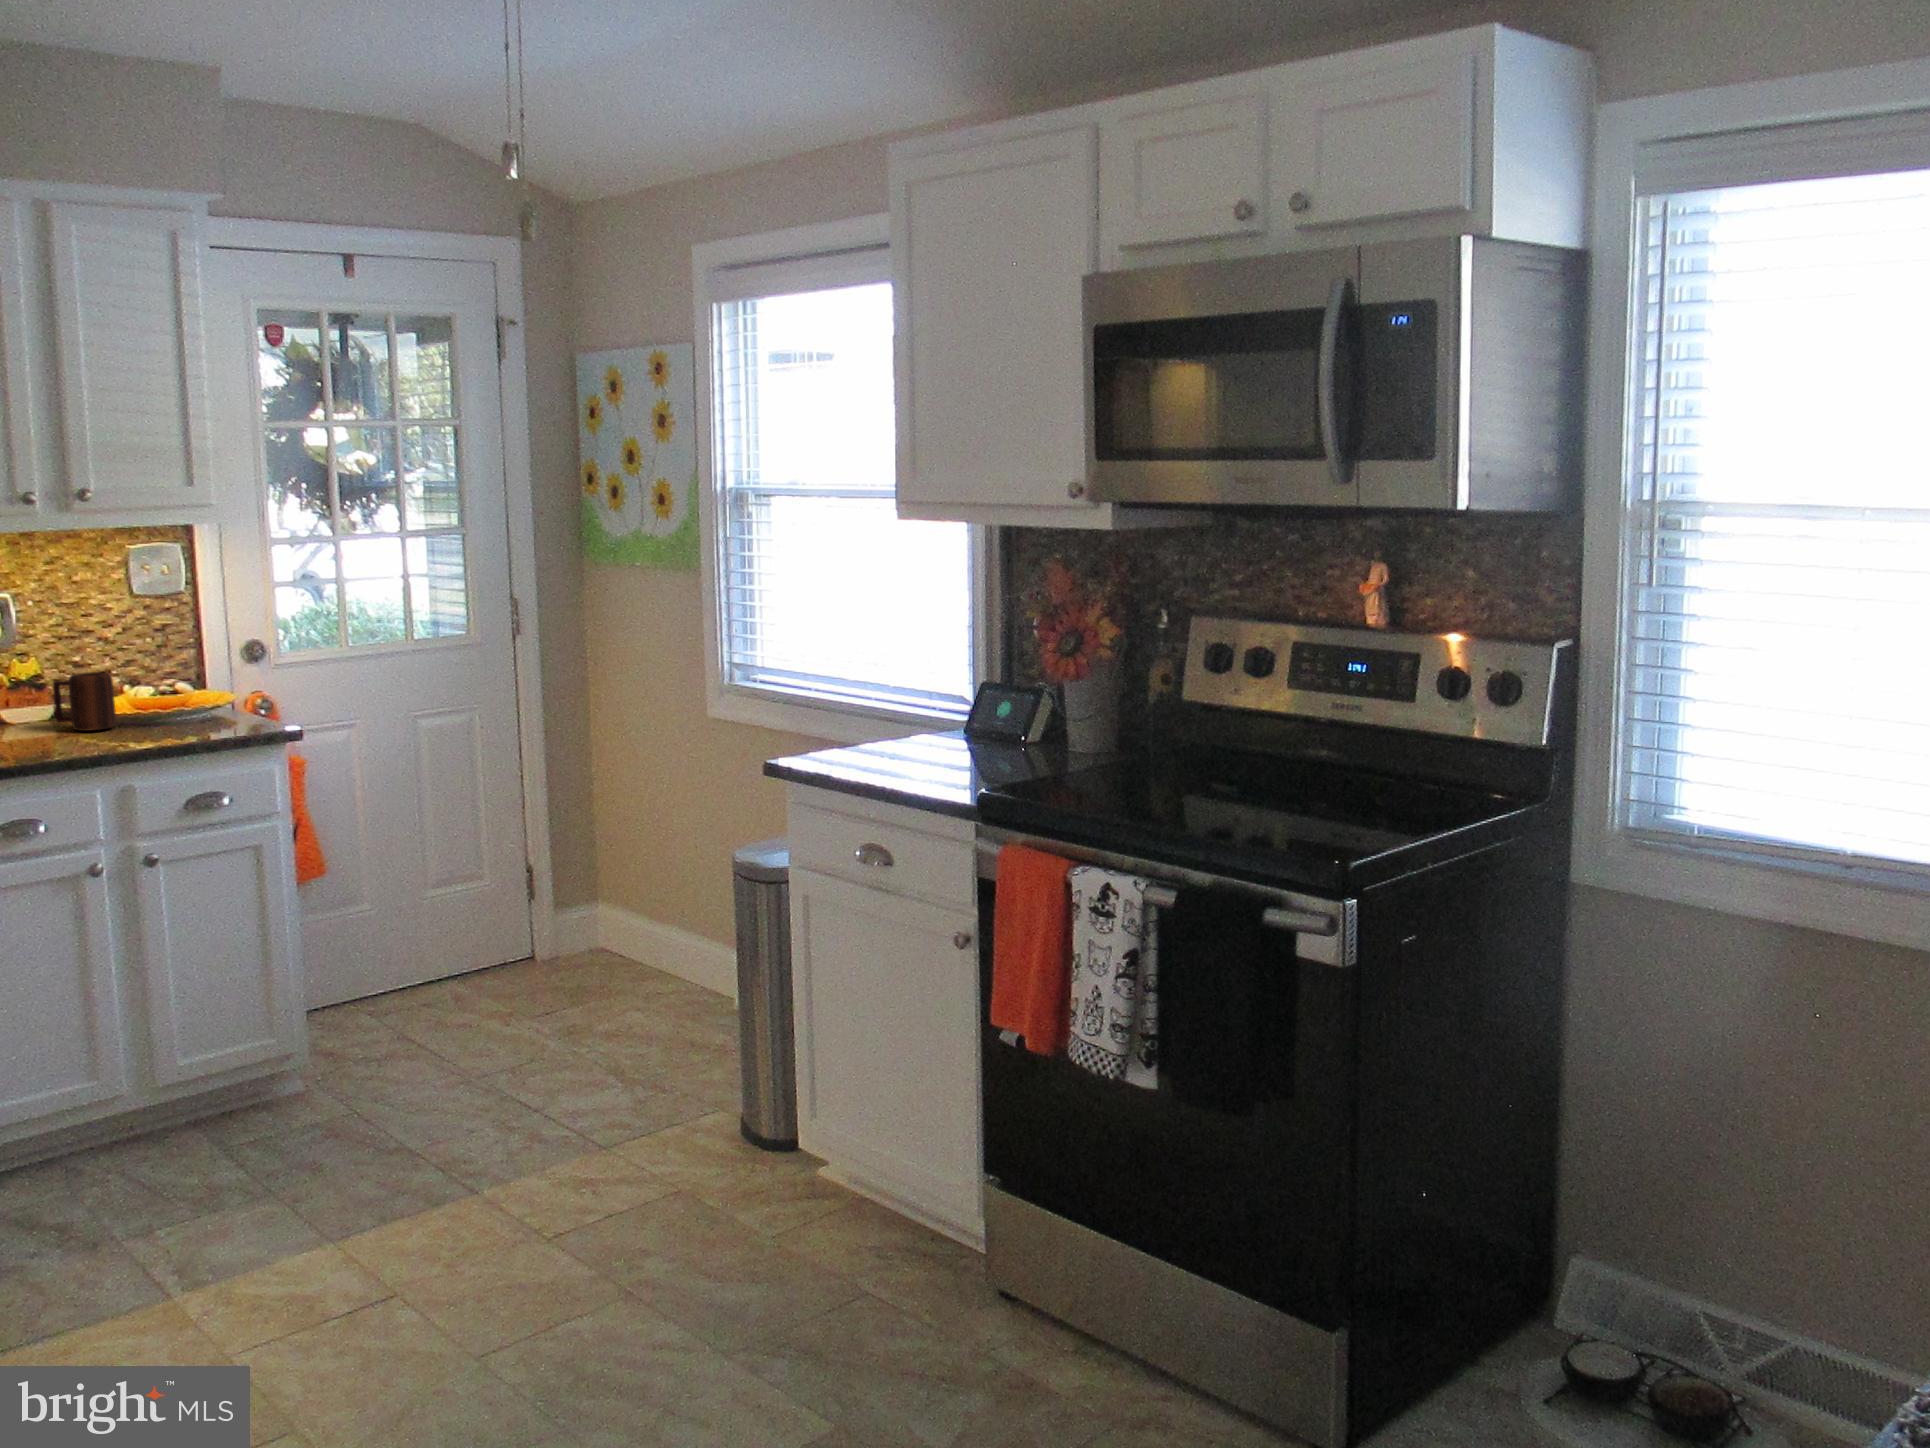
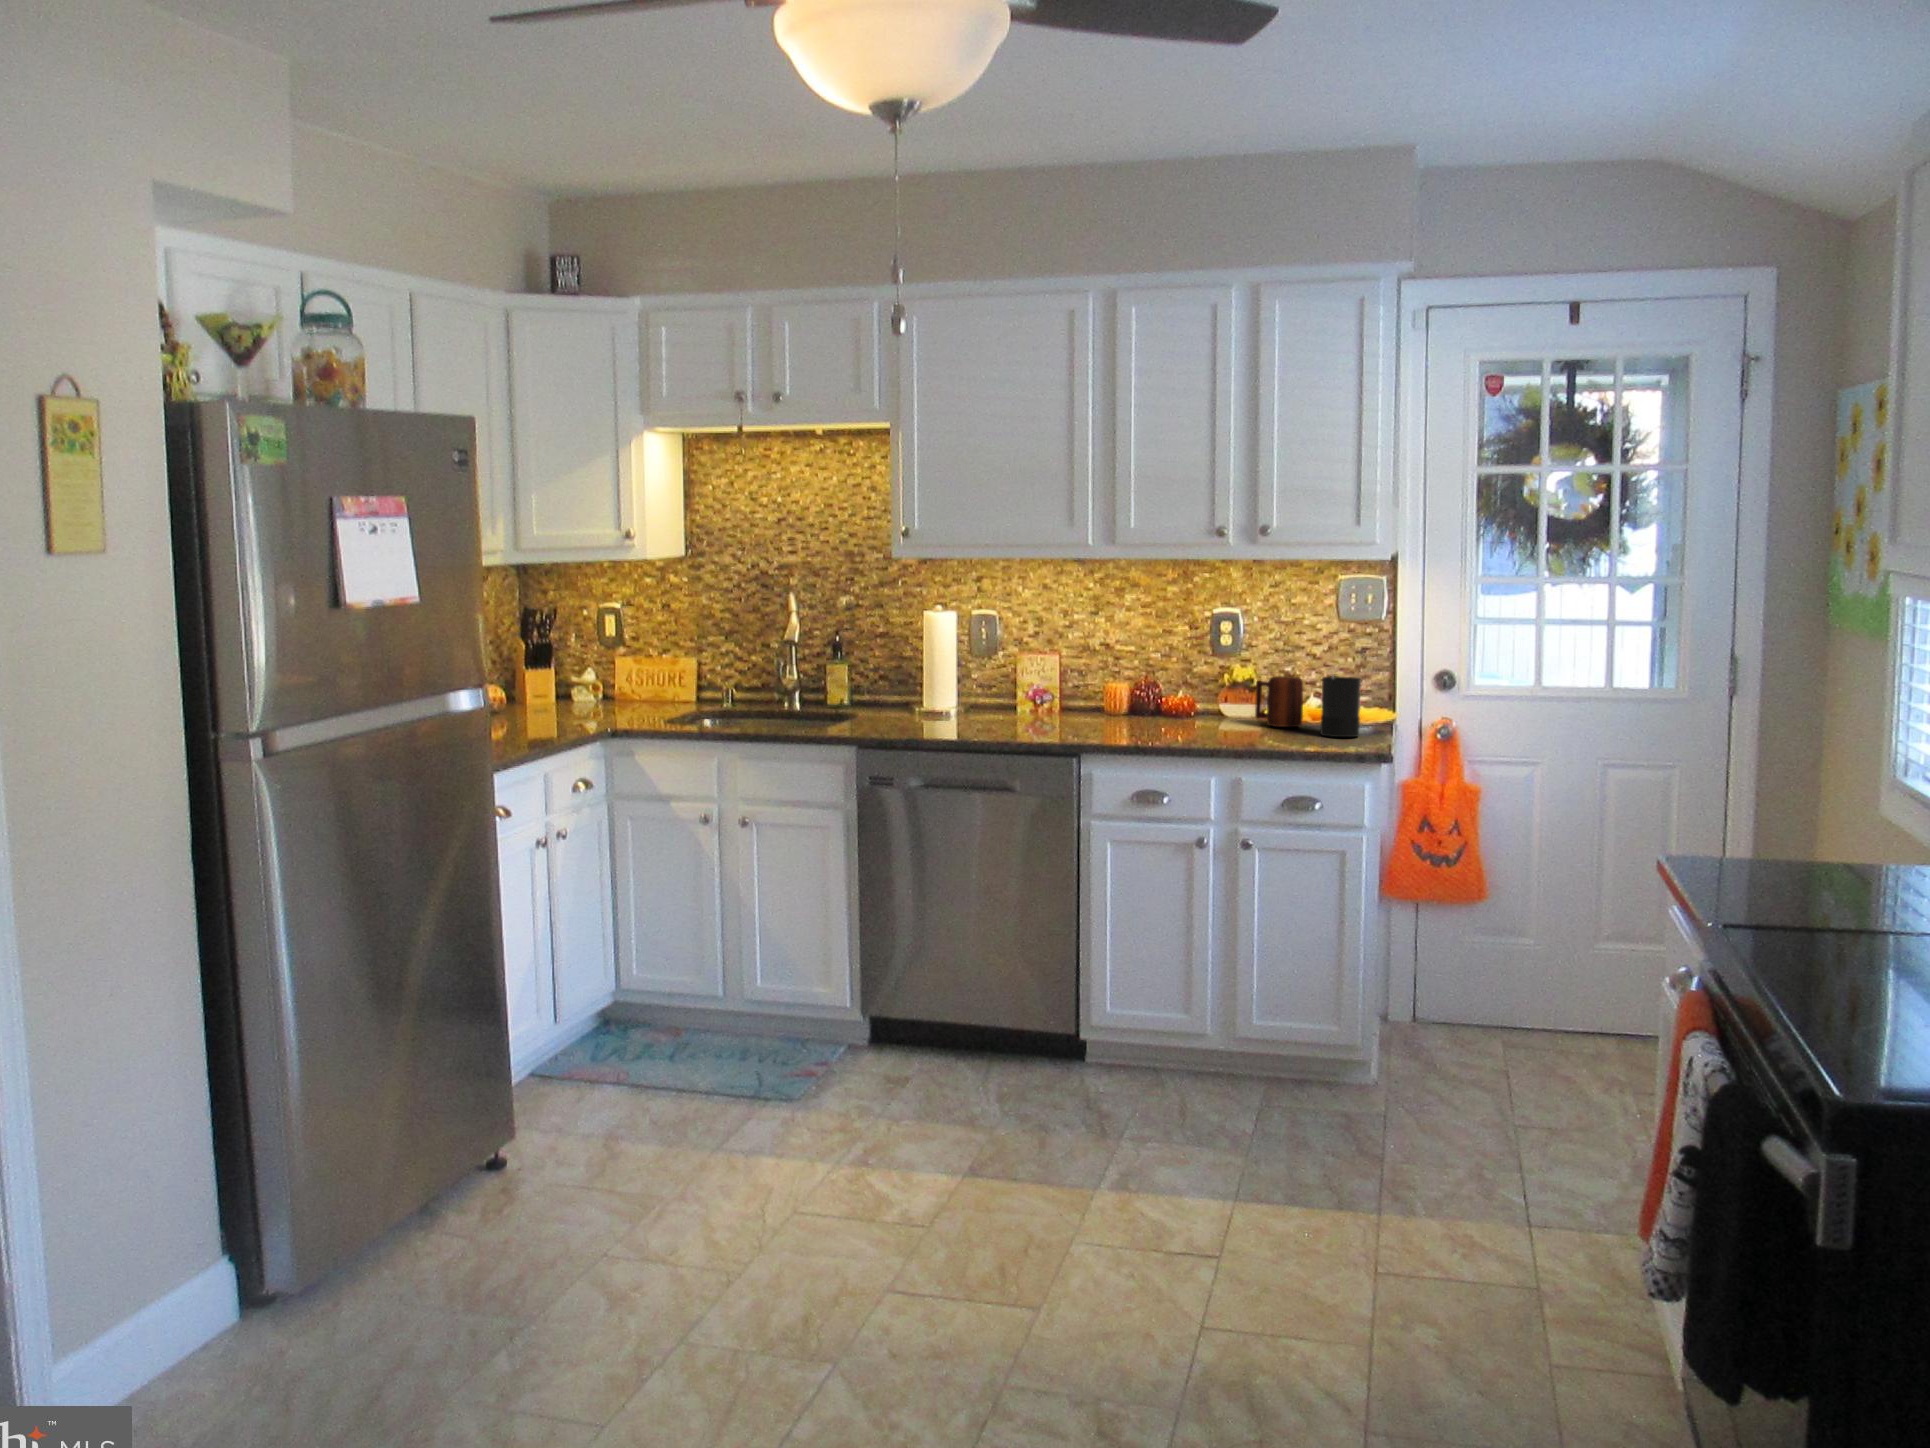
candle: none [135,664,188,736] -> present [1321,676,1361,737]

